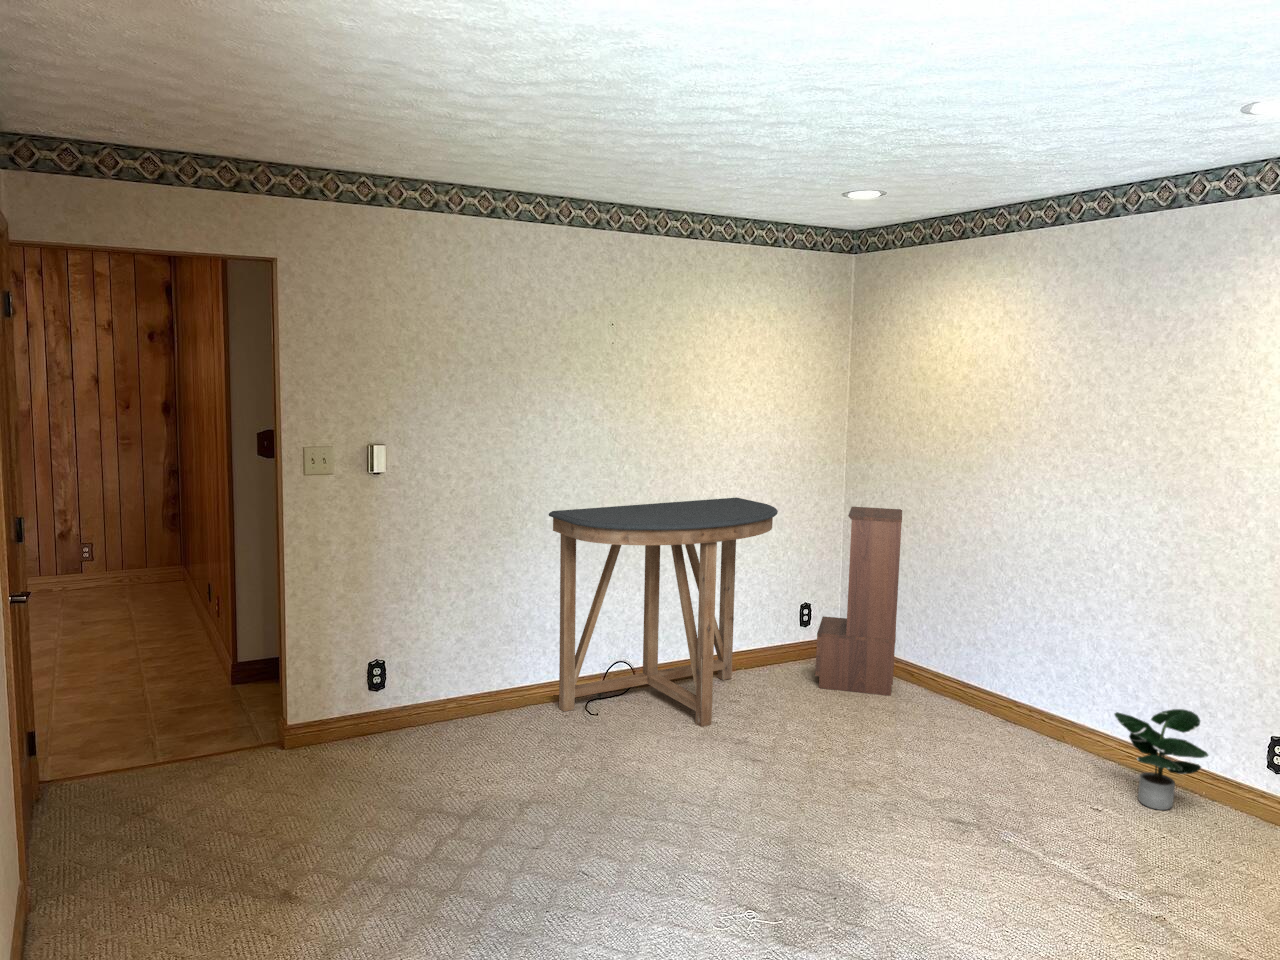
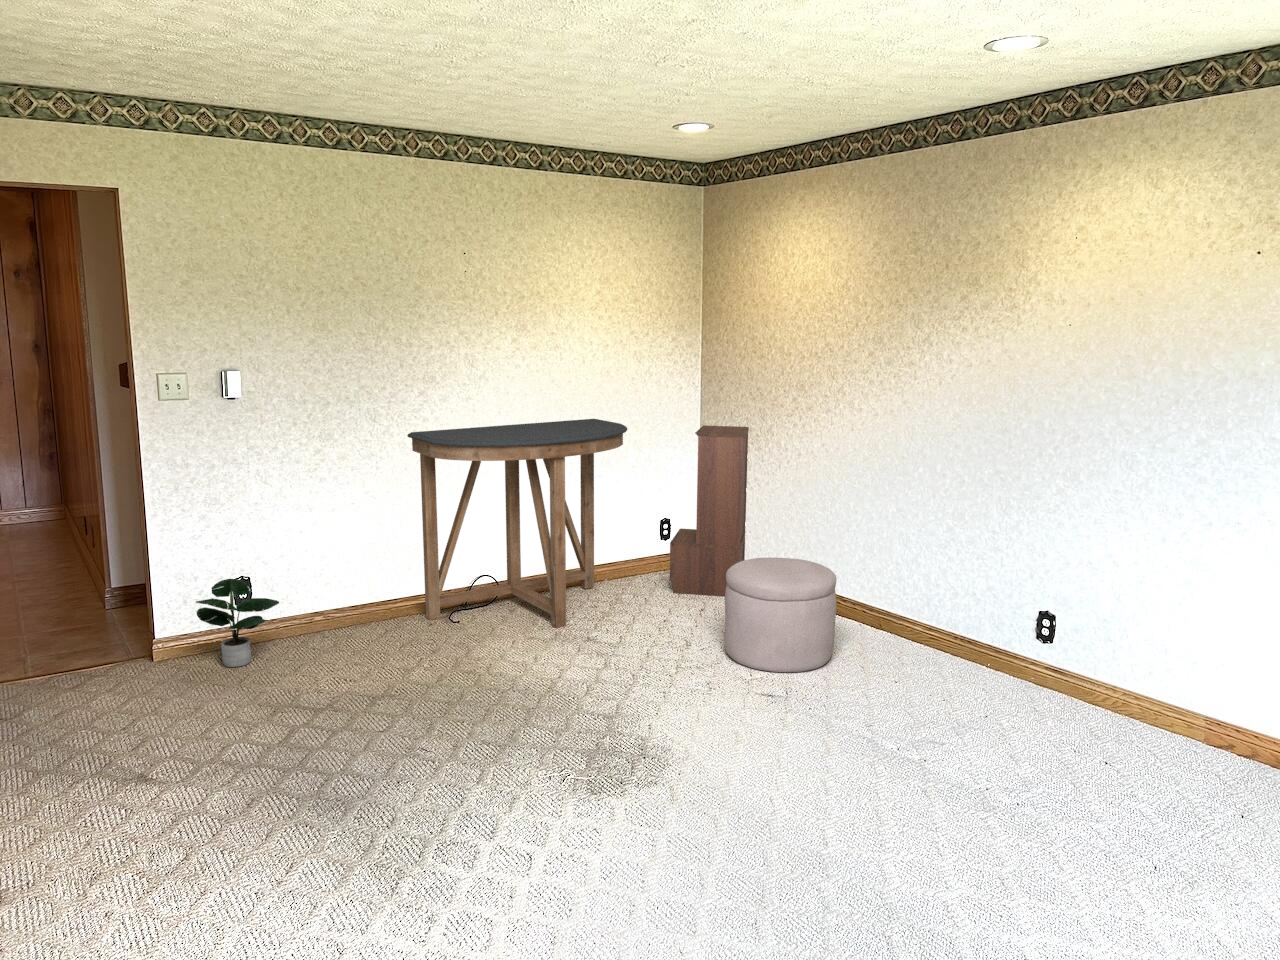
ottoman: none [895,659,1026,793] -> present [724,557,836,672]
potted plant: present [1114,709,1208,810] -> present [196,579,279,667]

